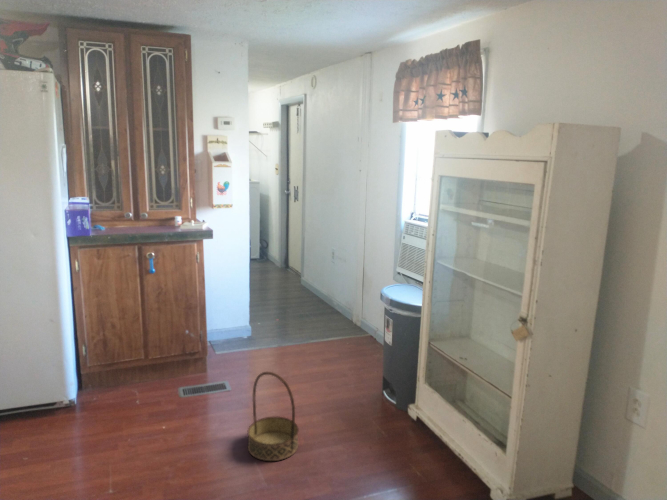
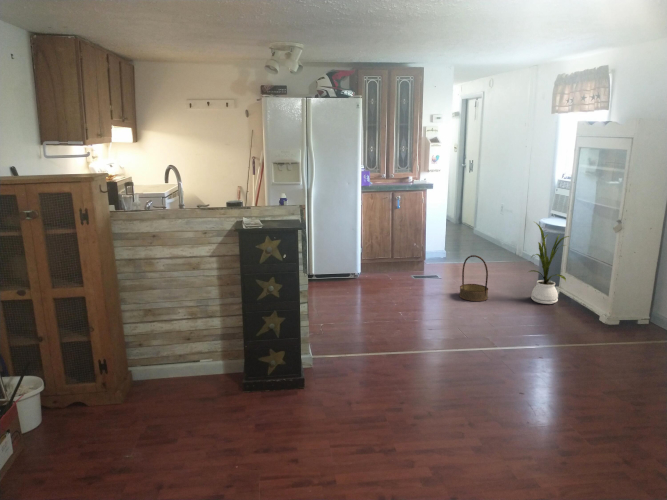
house plant: none [364,300,435,452] -> present [529,223,569,304]

